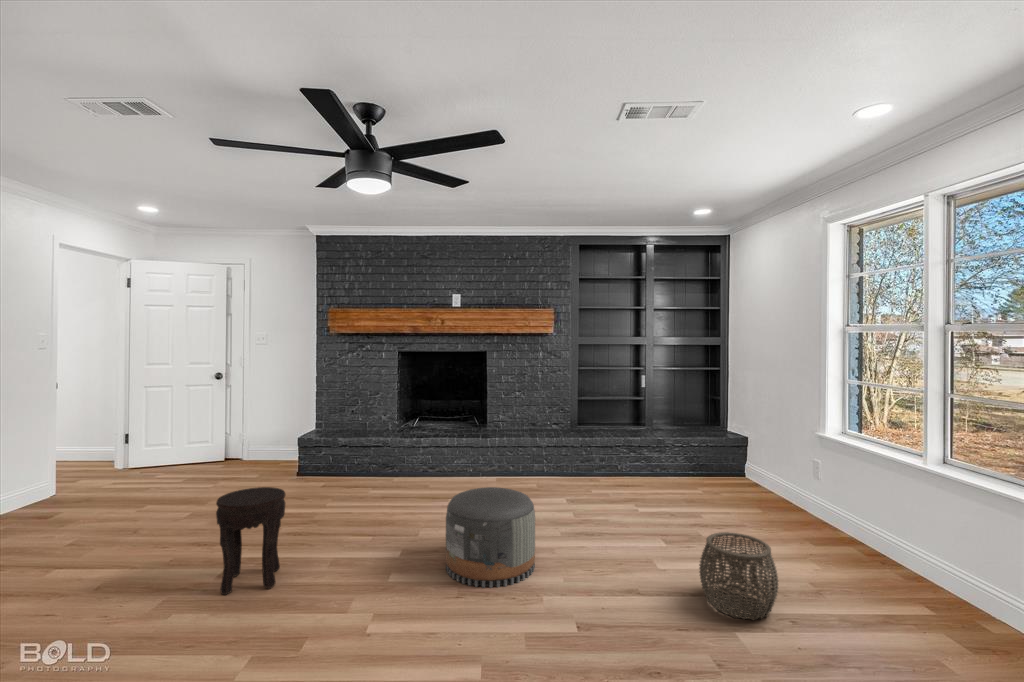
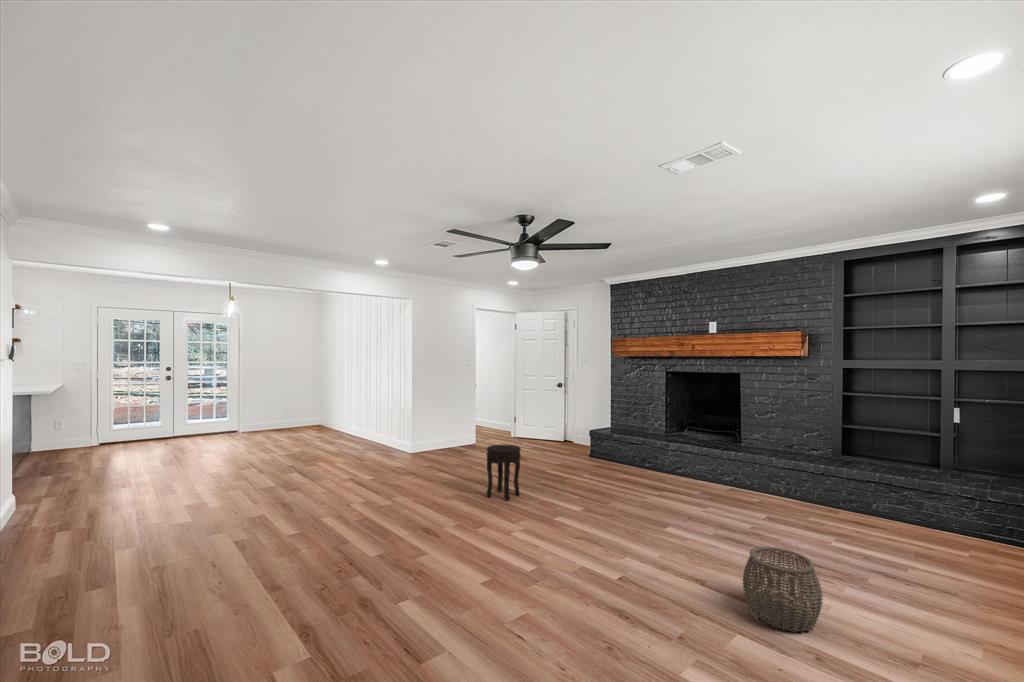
pouf: present [446,487,535,588] -> none [594,472,662,543]

